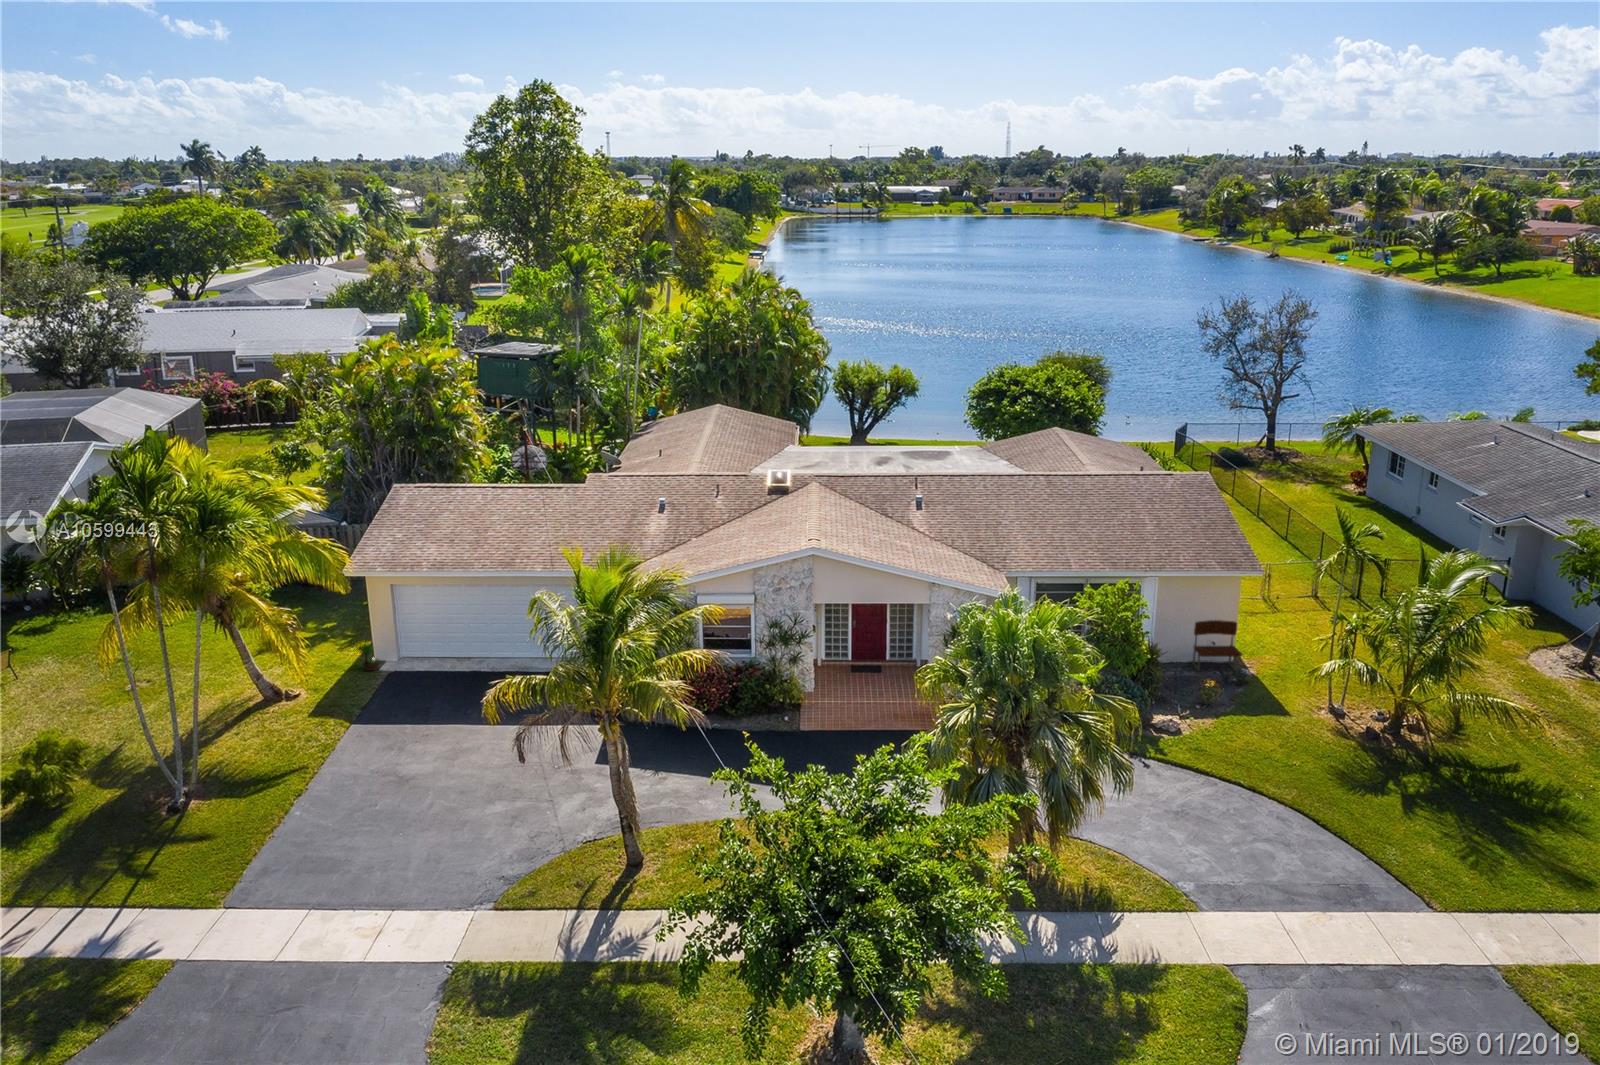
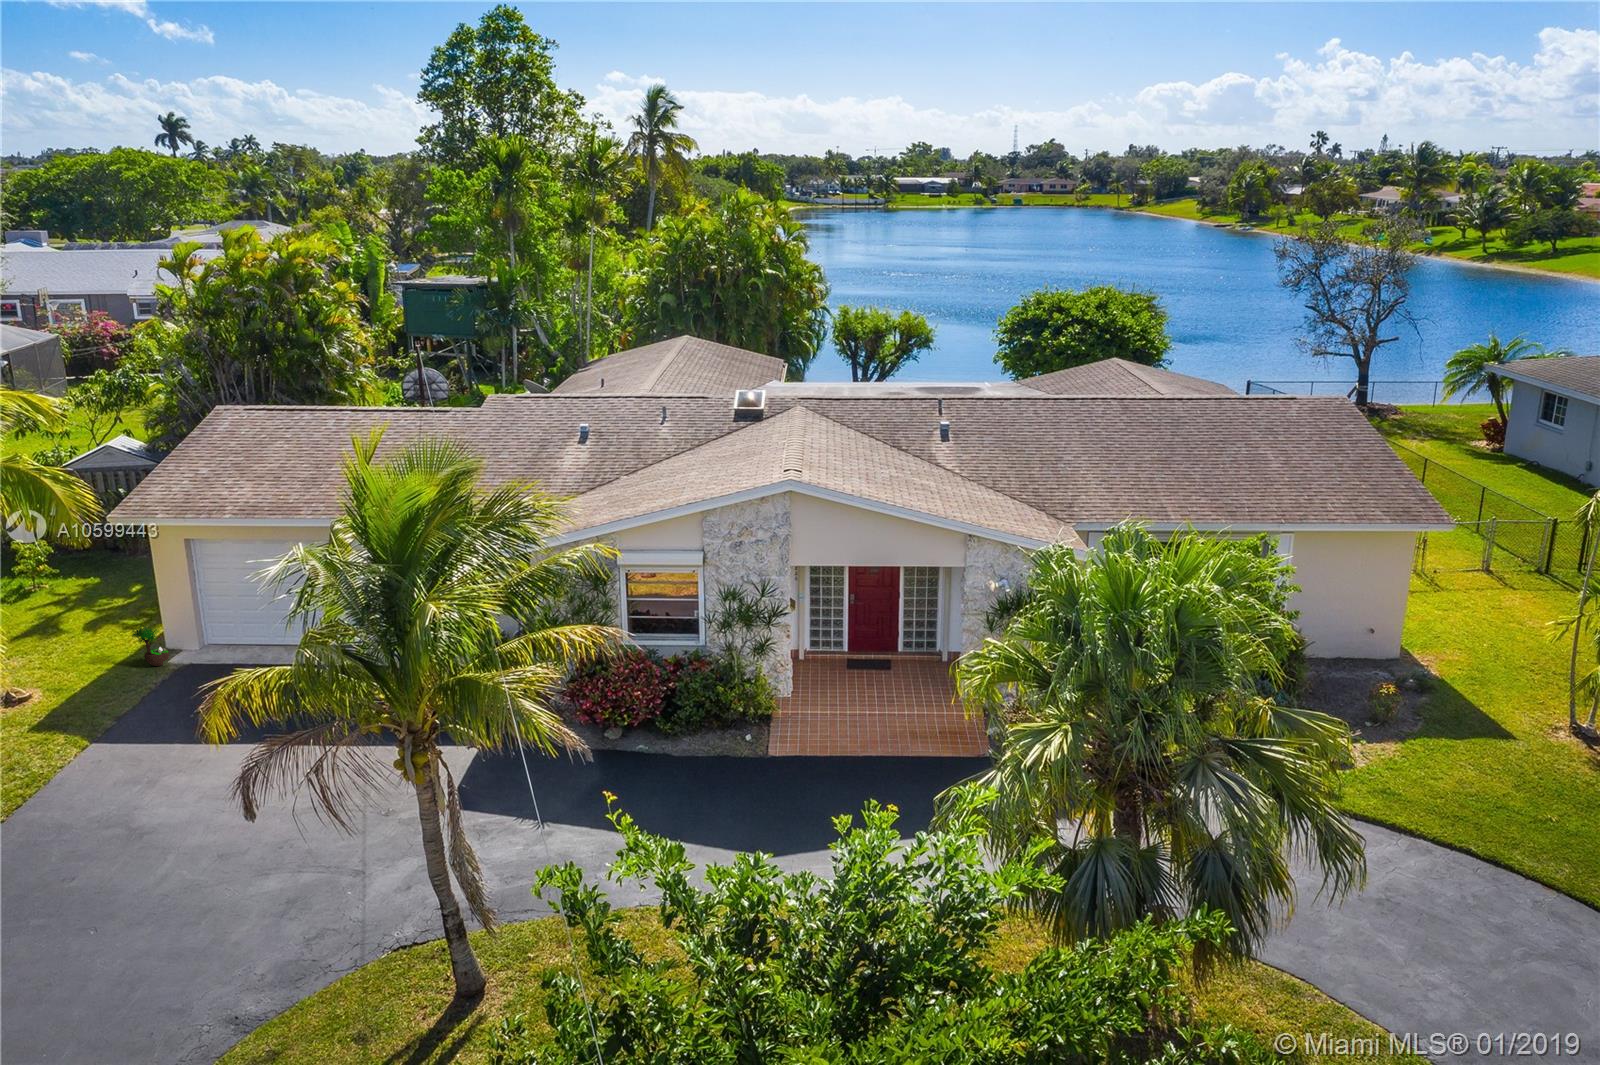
bench: present [1192,620,1242,671] -> none [1341,596,1420,670]

